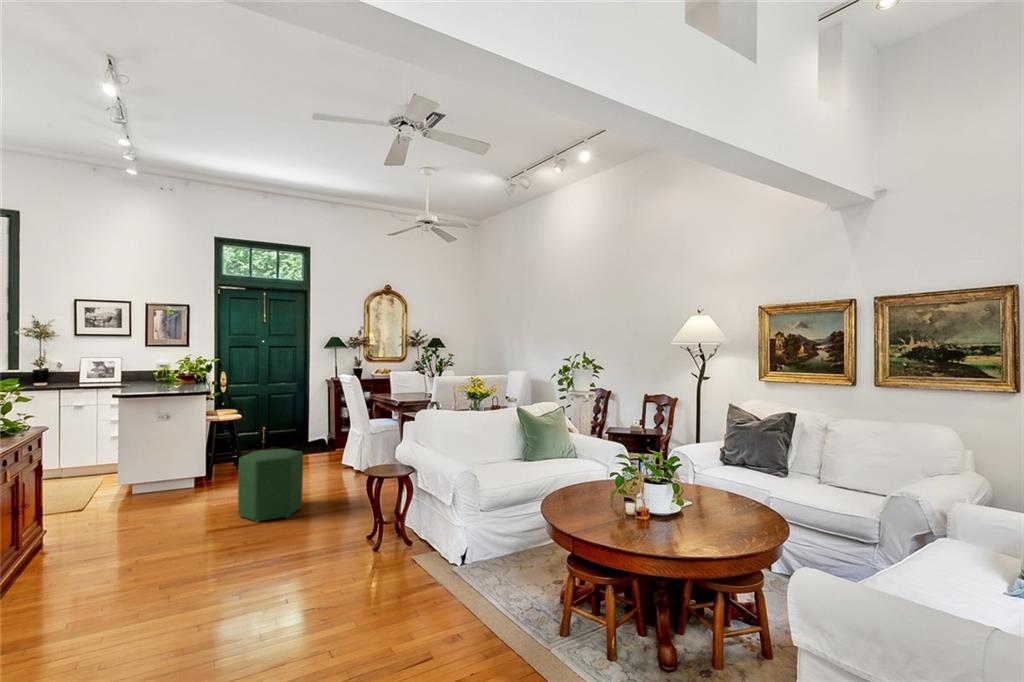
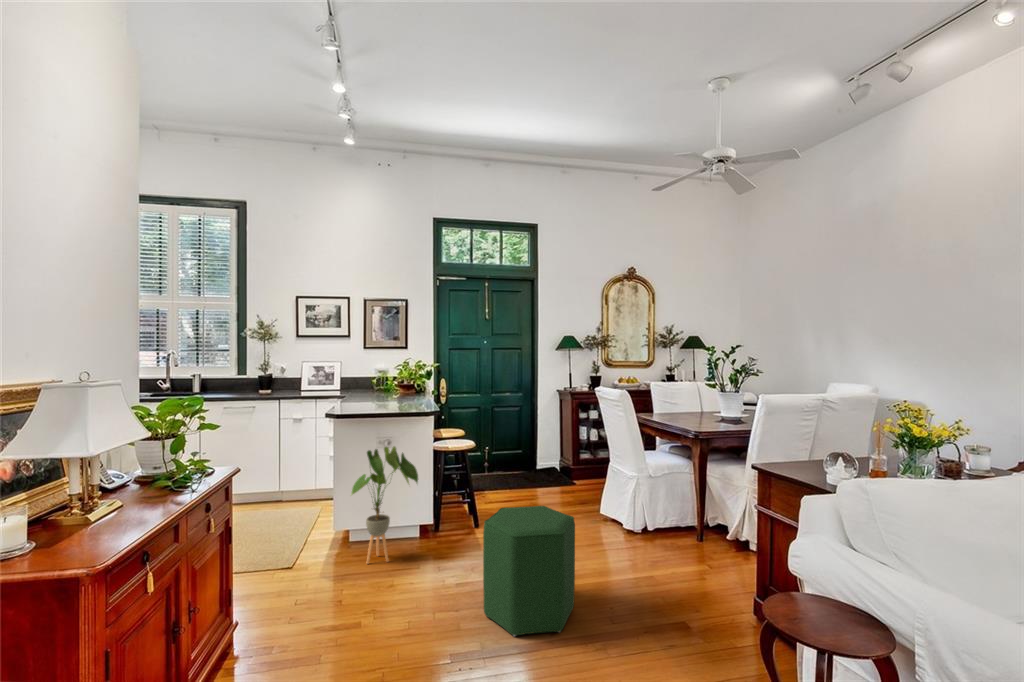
house plant: none [135,418,193,504] -> present [352,446,418,564]

